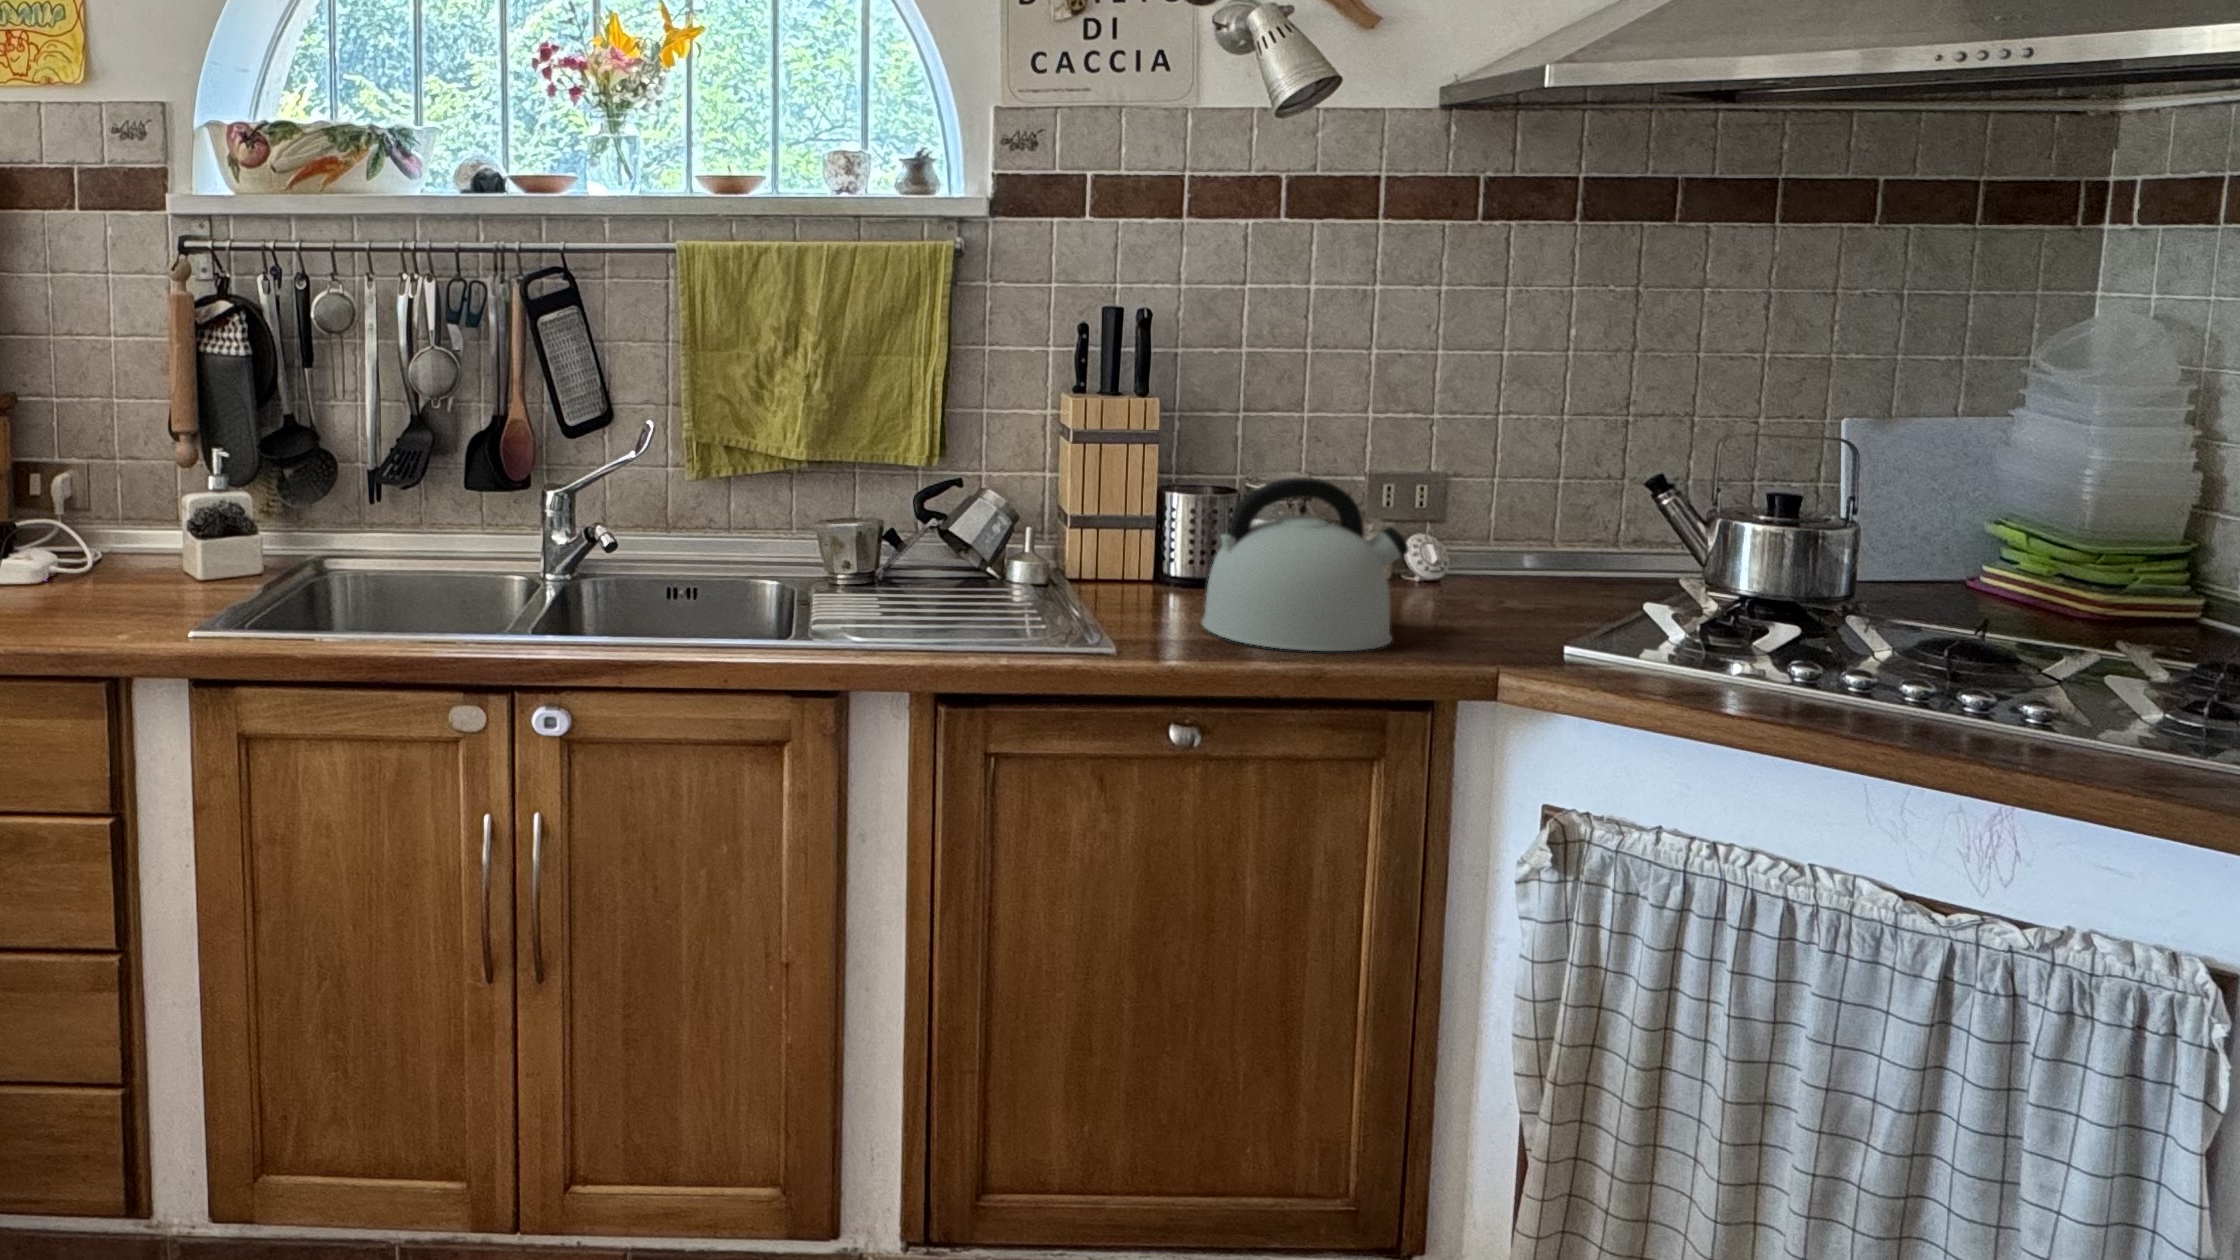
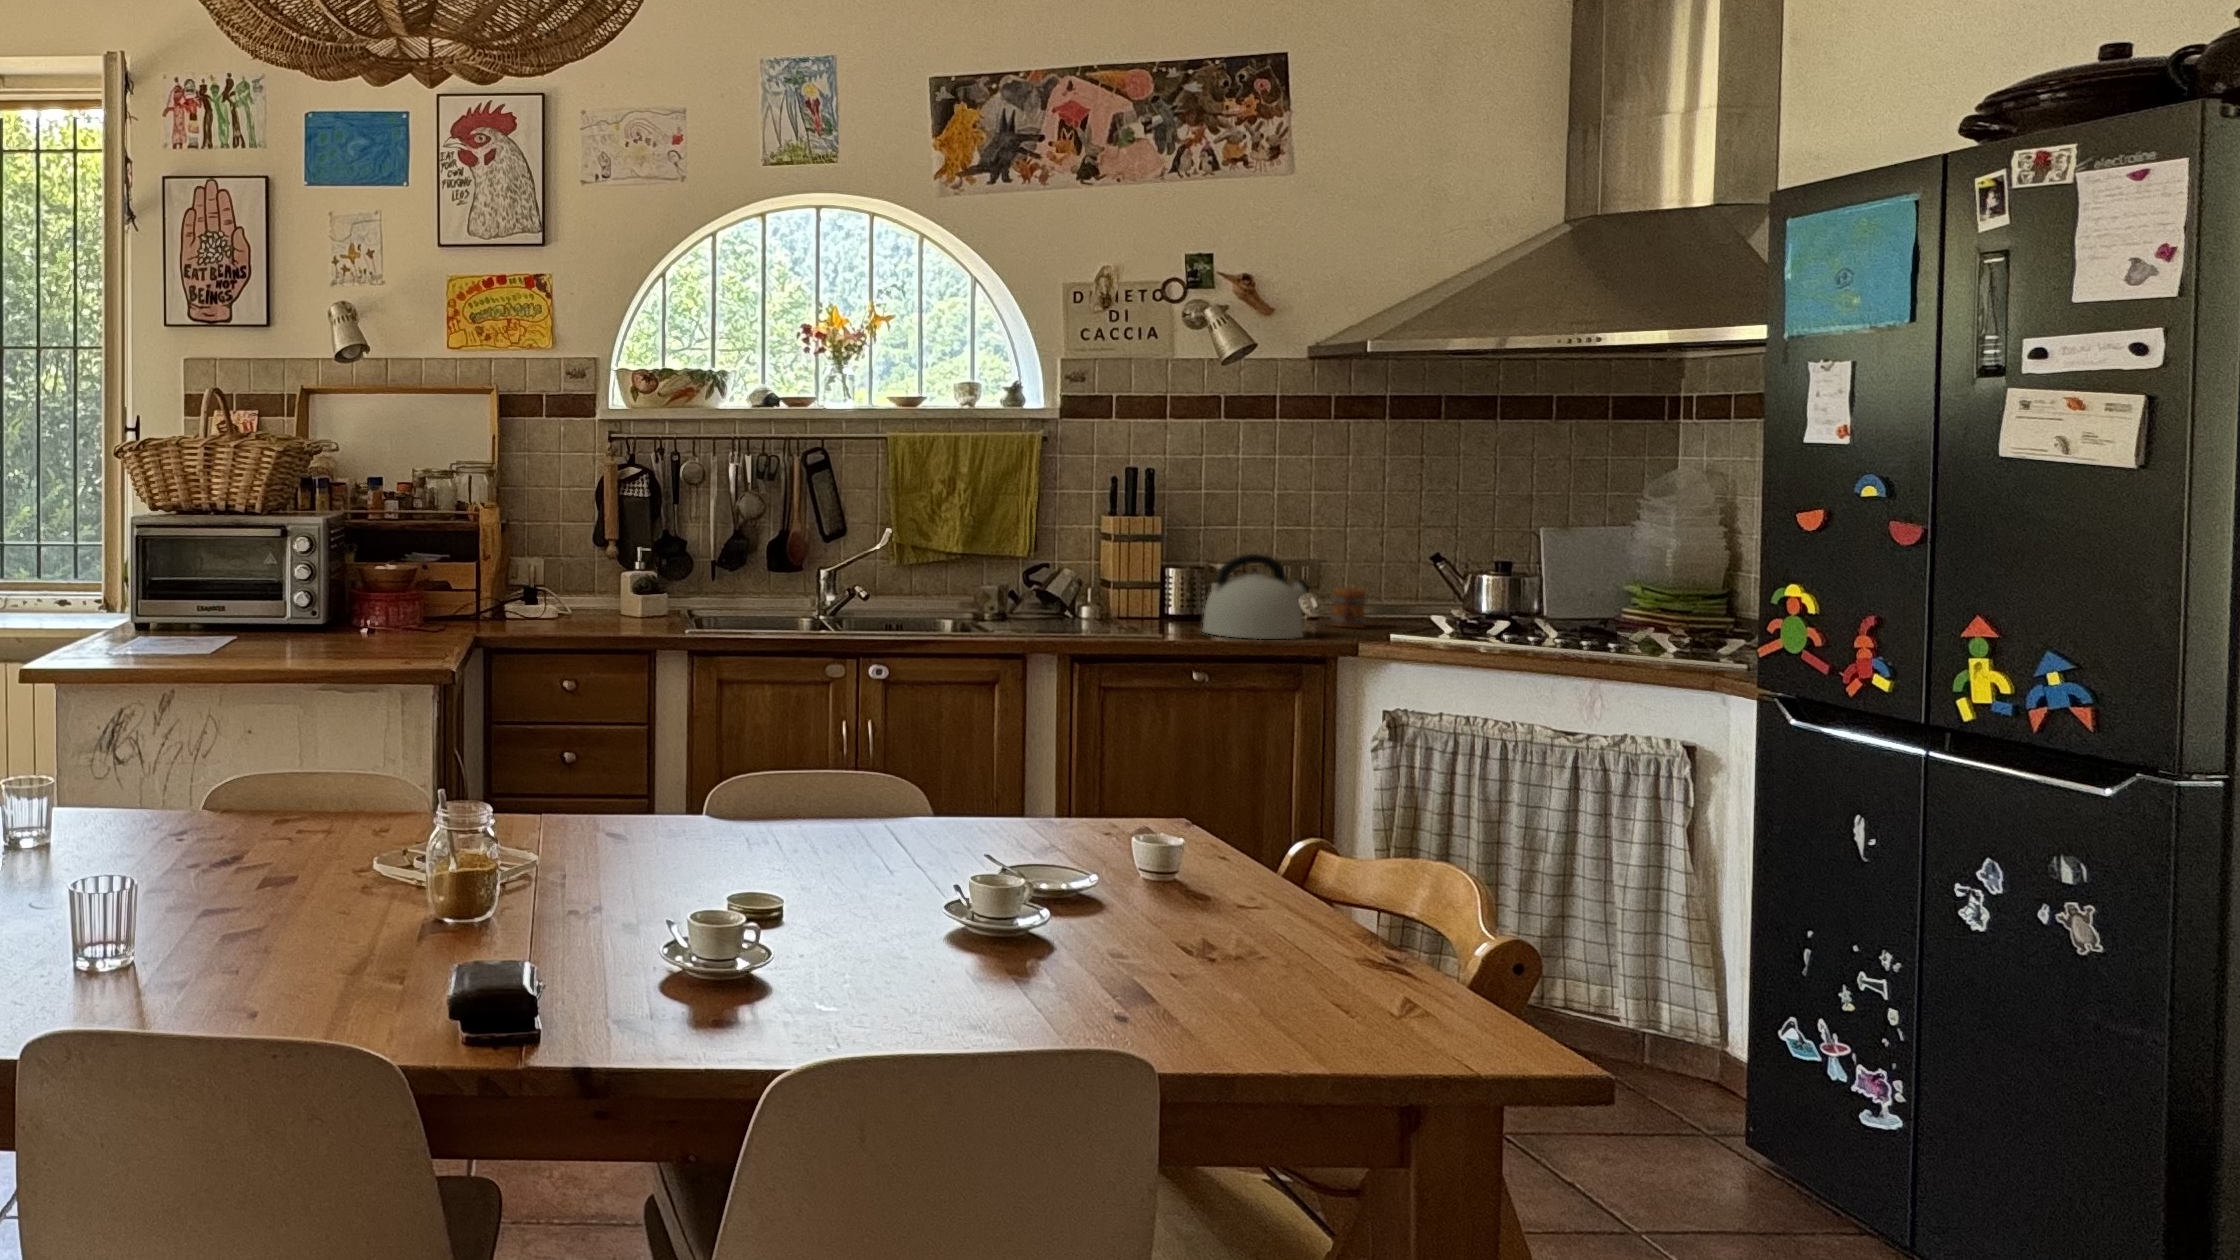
mug: none [1455,532,1520,610] -> present [1332,587,1366,628]

